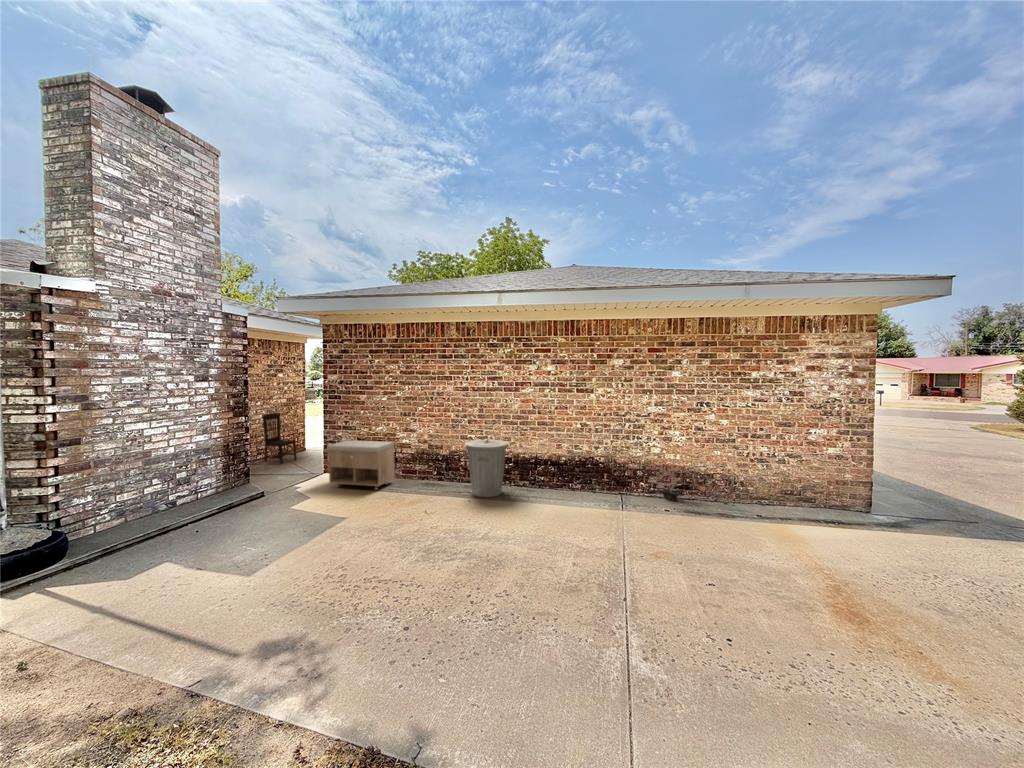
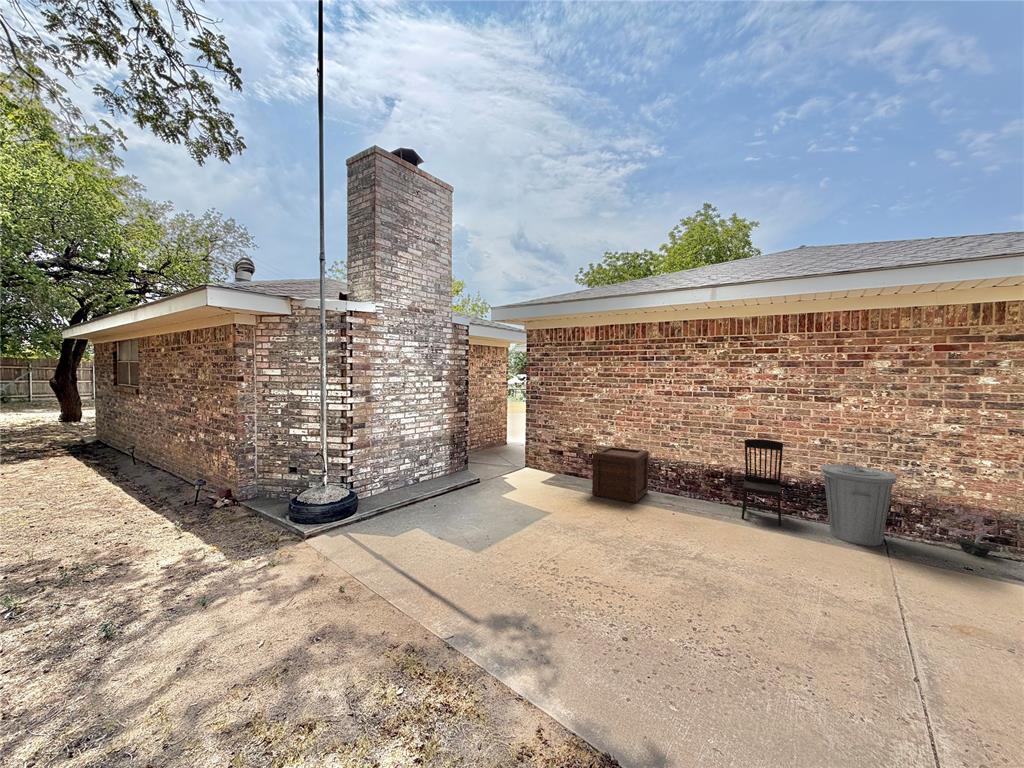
chair: present [263,413,296,464] -> present [742,439,783,526]
trash can: present [465,439,508,497] -> present [820,464,897,546]
storage bench: present [327,440,395,489] -> none [531,438,591,488]
wooden crate: none [393,444,450,497] -> present [592,446,649,503]

